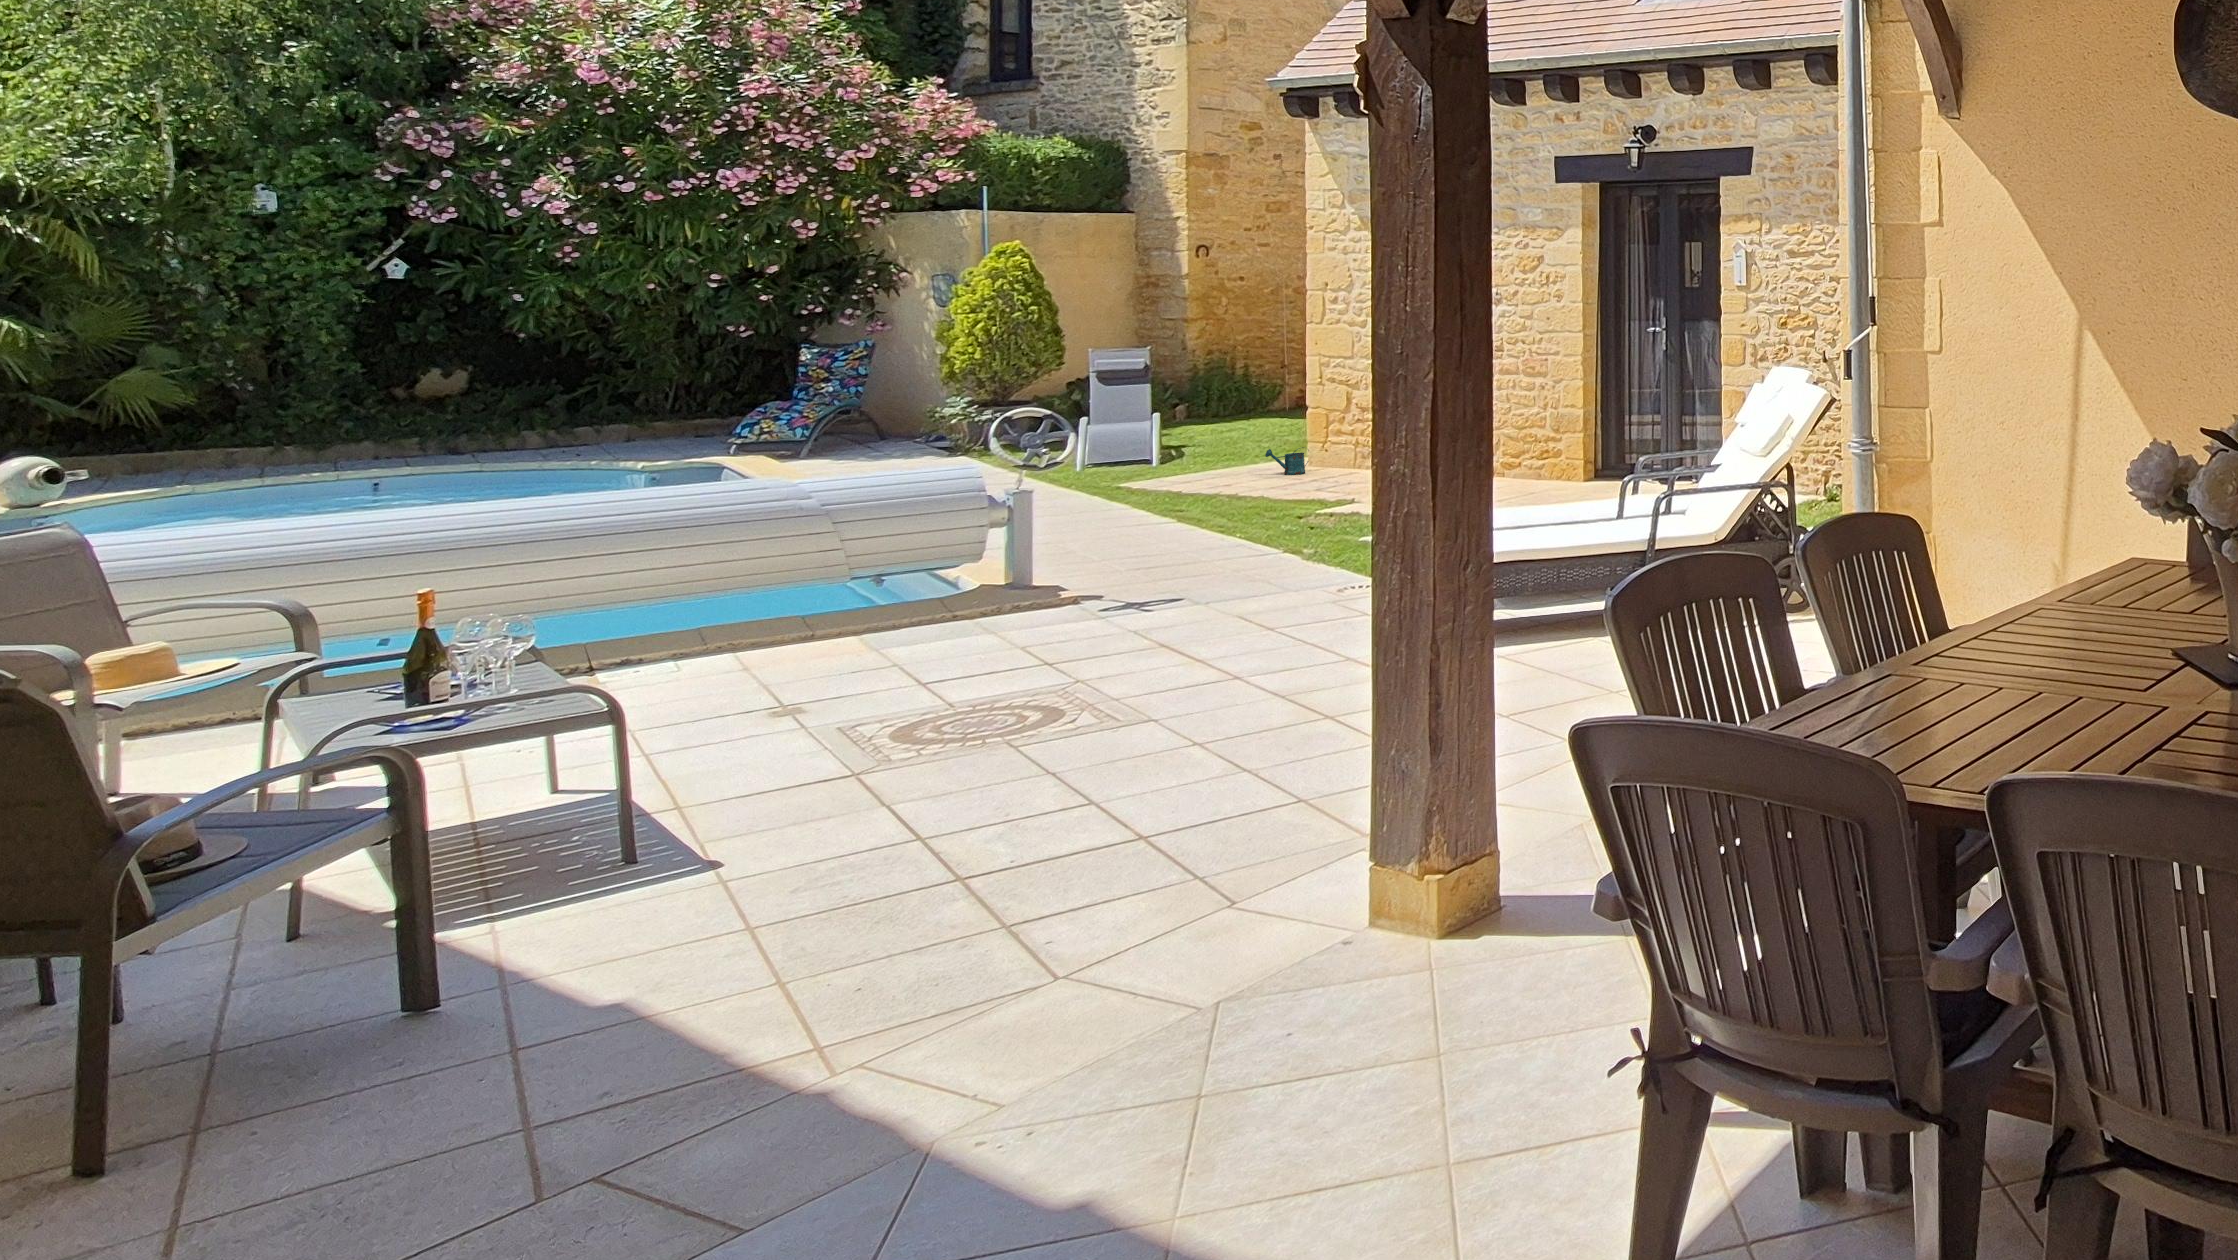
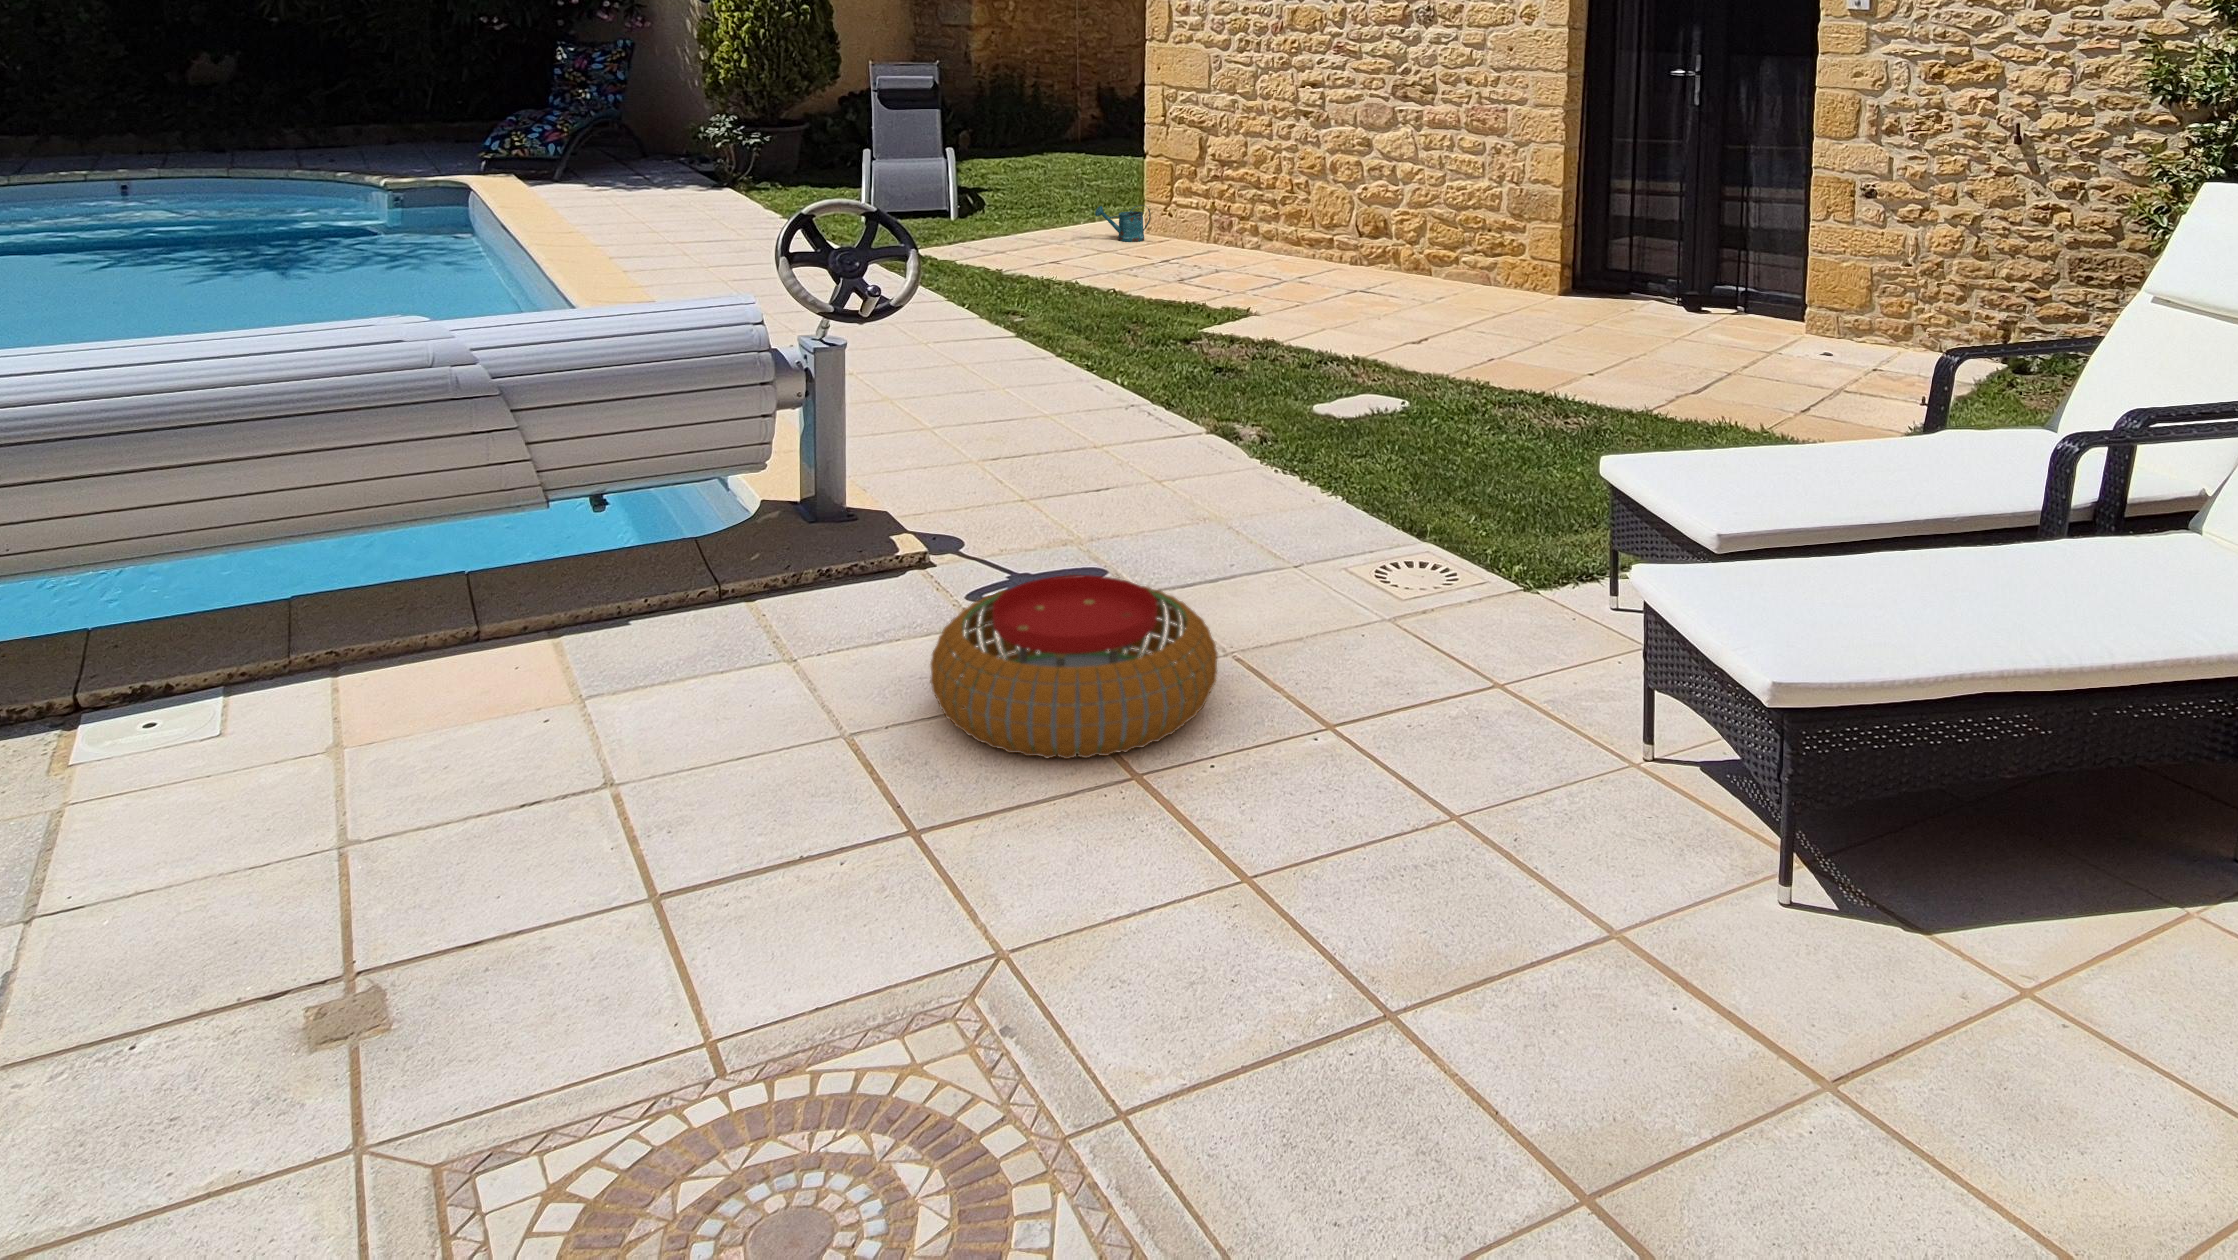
pouf: none [1068,570,1219,638] -> present [930,575,1218,759]

